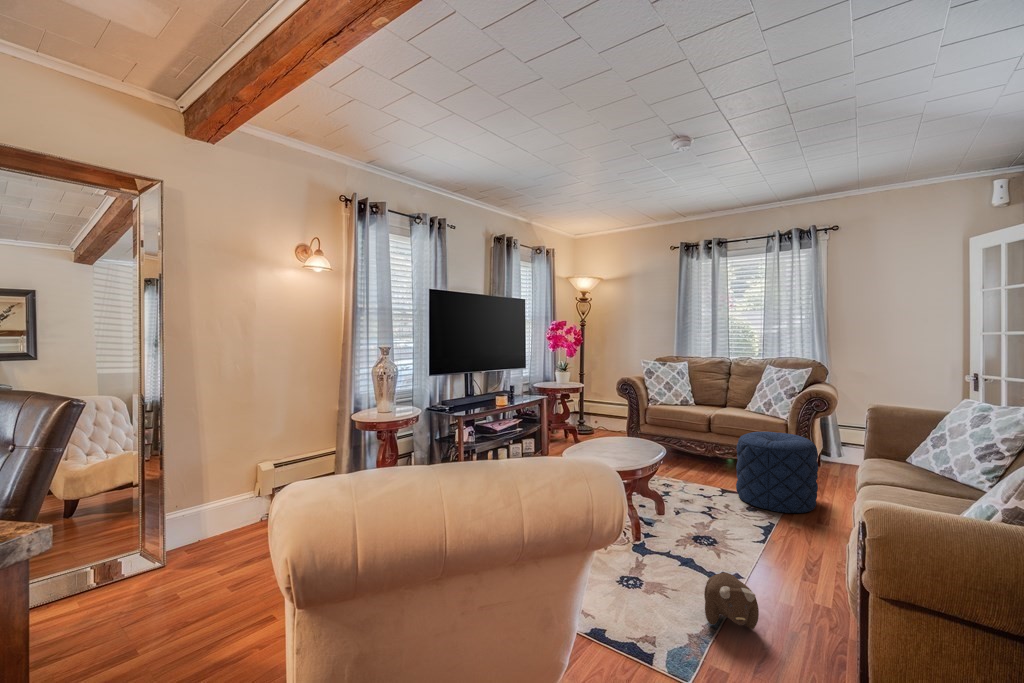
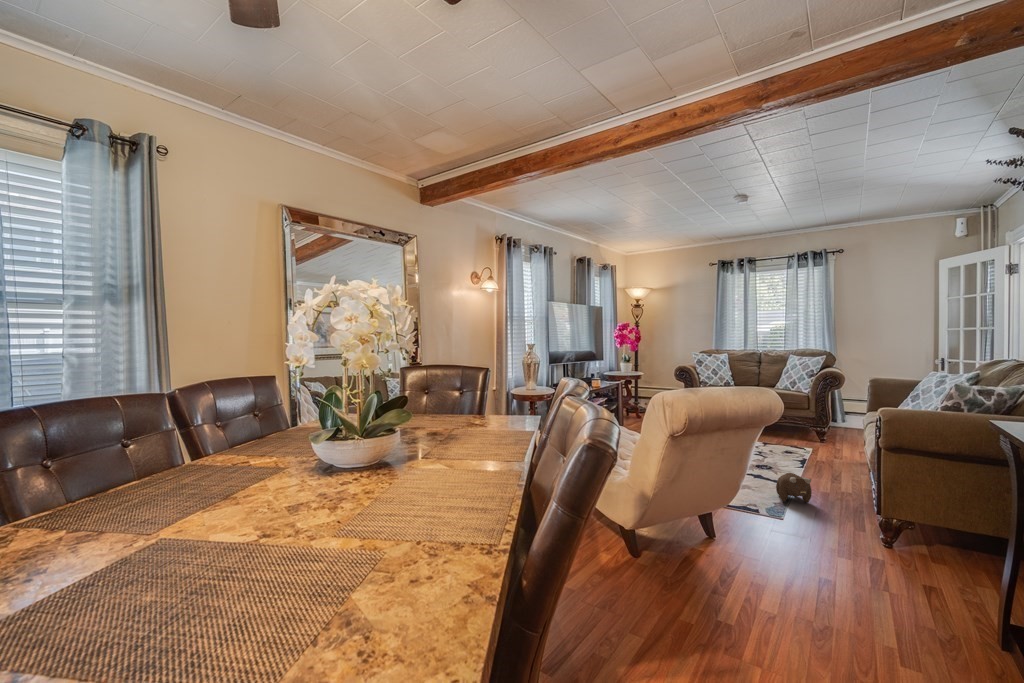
pouf: present [736,432,818,513] -> none [775,401,834,454]

